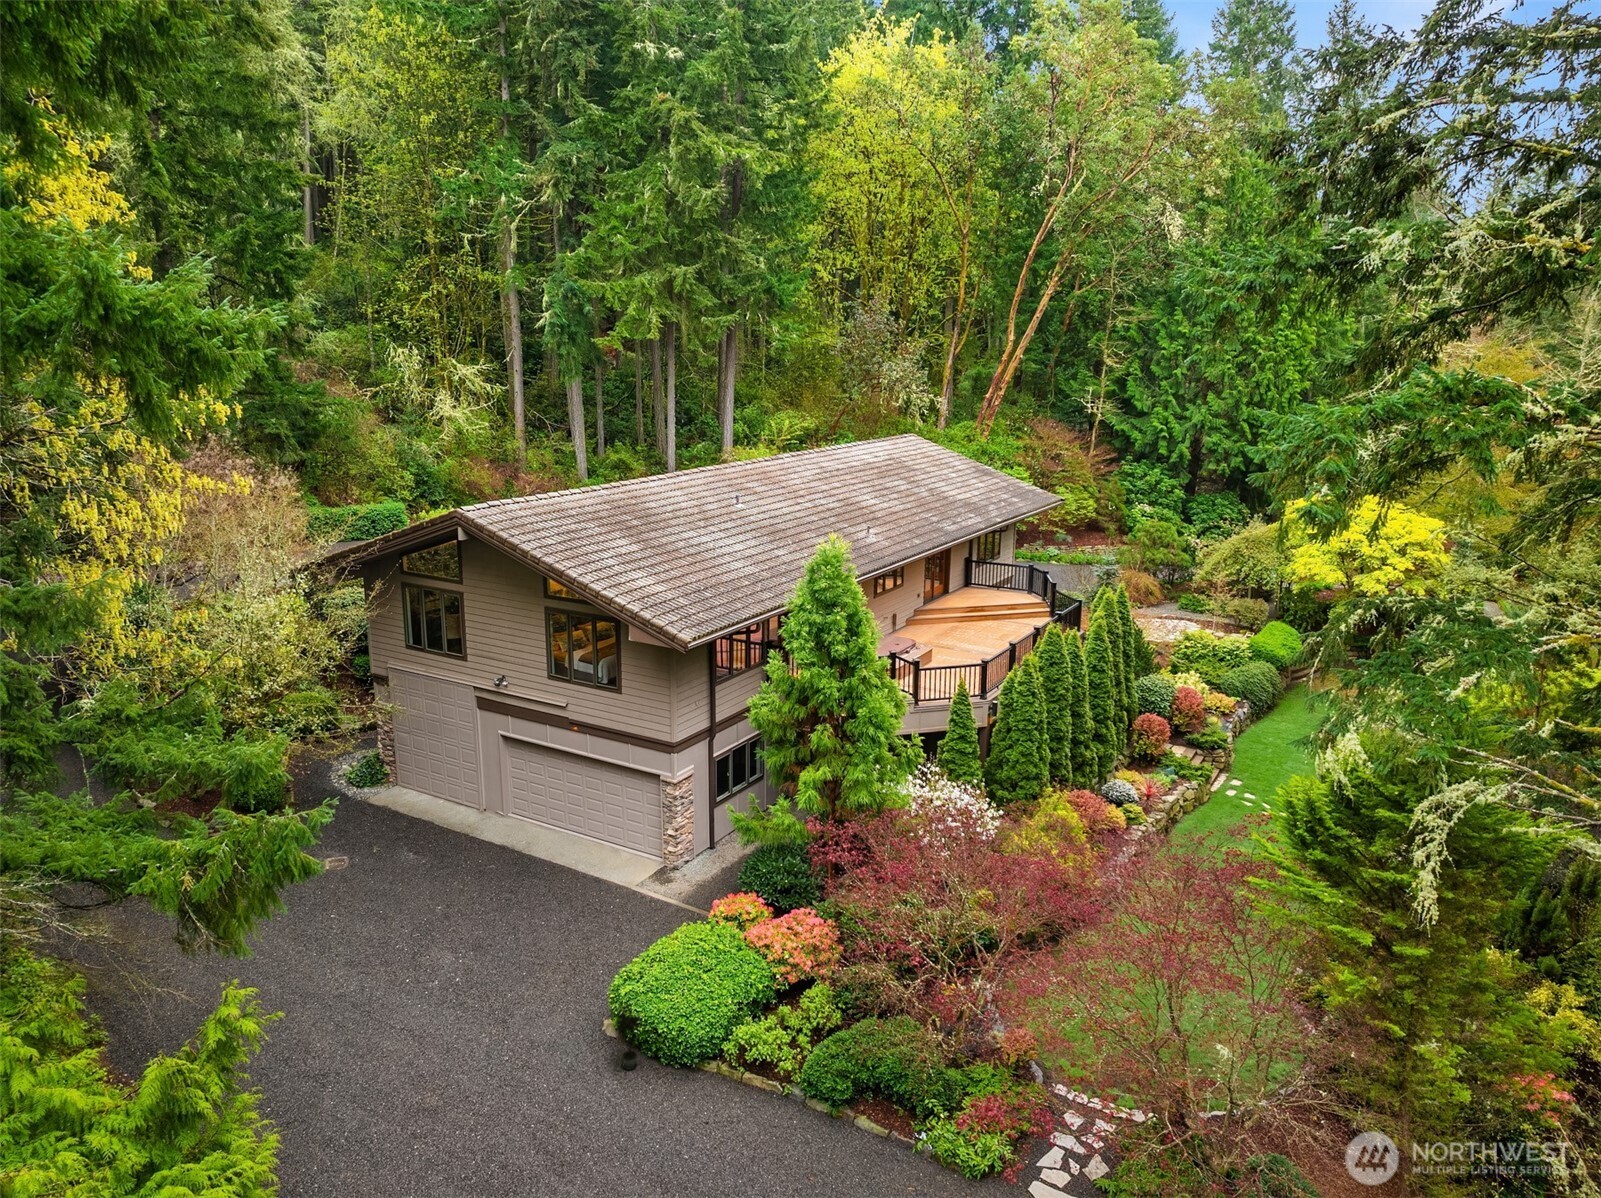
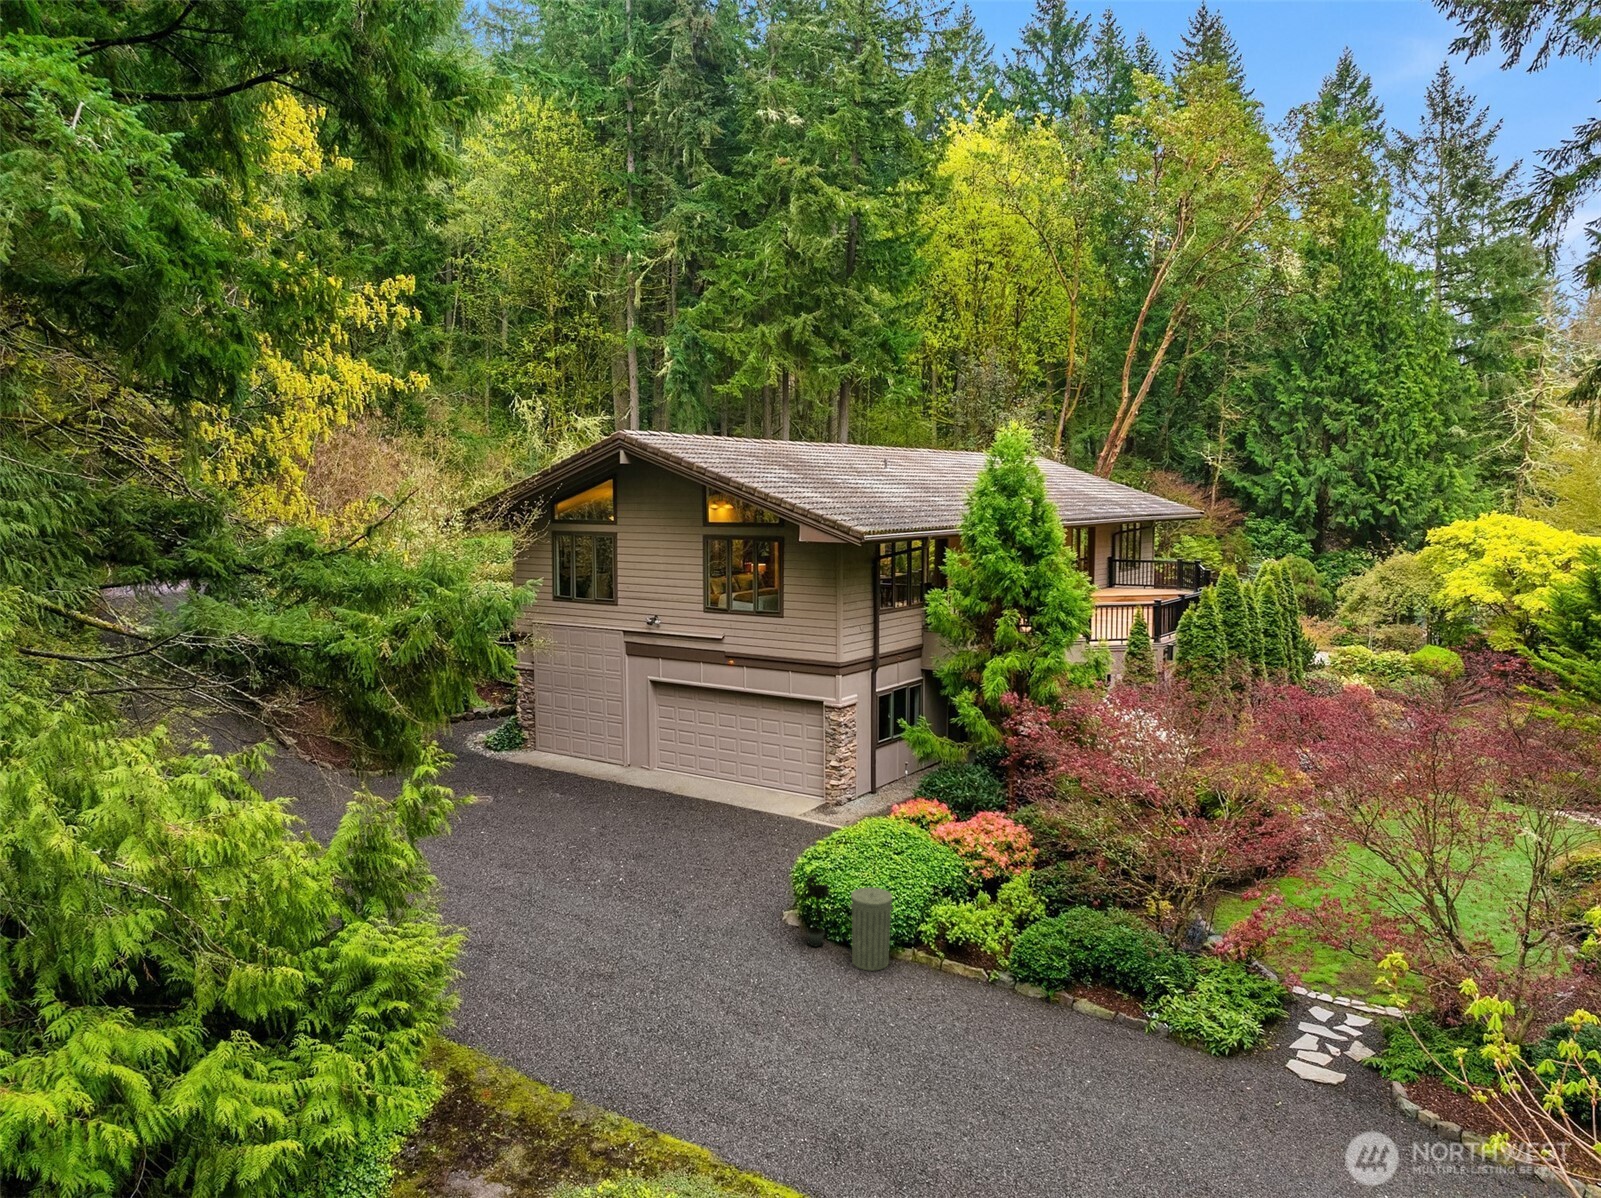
trash can: none [656,1021,695,1097] -> present [849,887,894,971]

